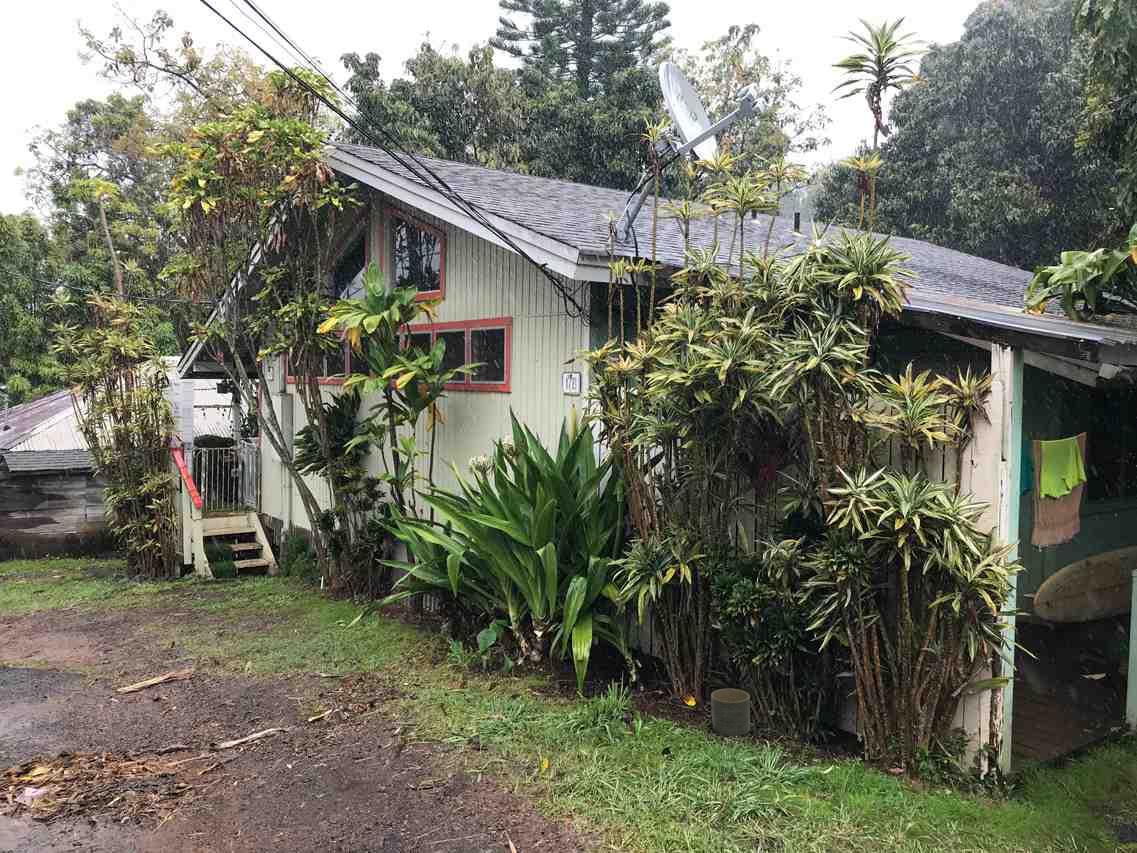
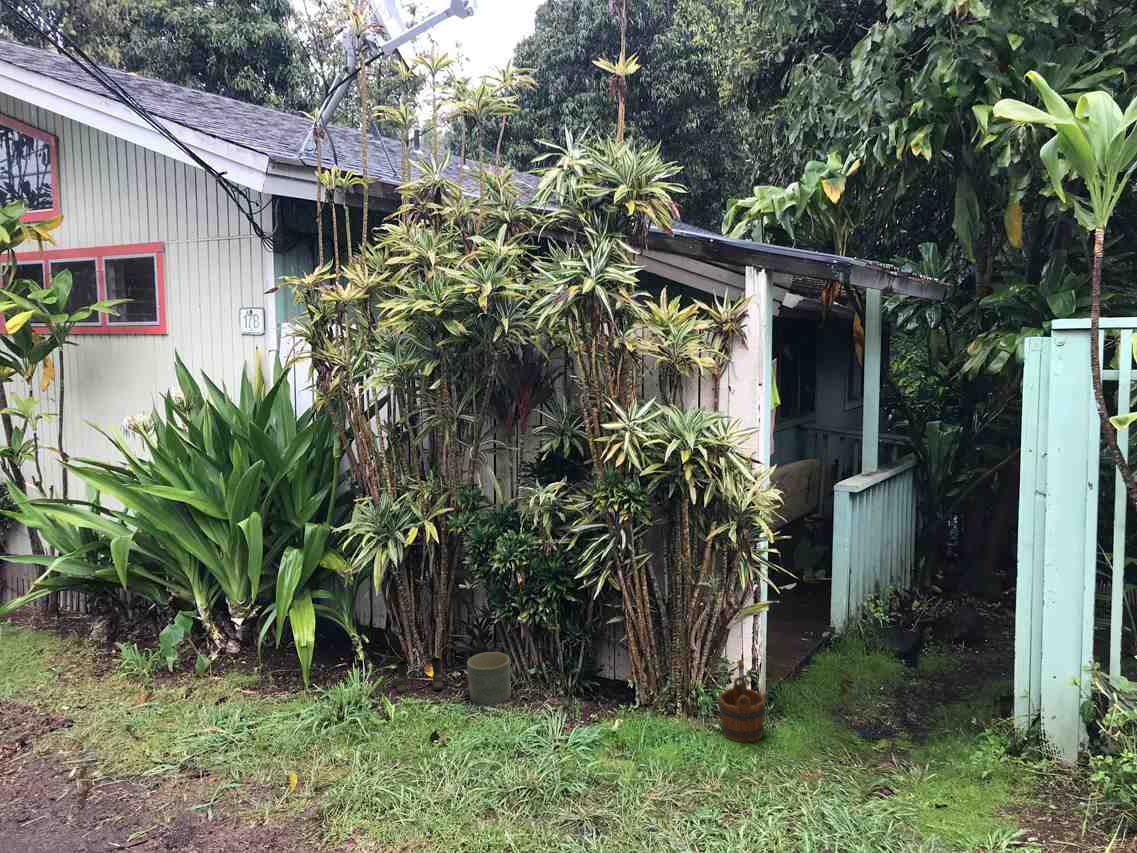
boots: none [653,685,693,715] -> present [396,658,443,693]
wooden bucket: none [938,731,988,815] -> present [719,660,765,742]

